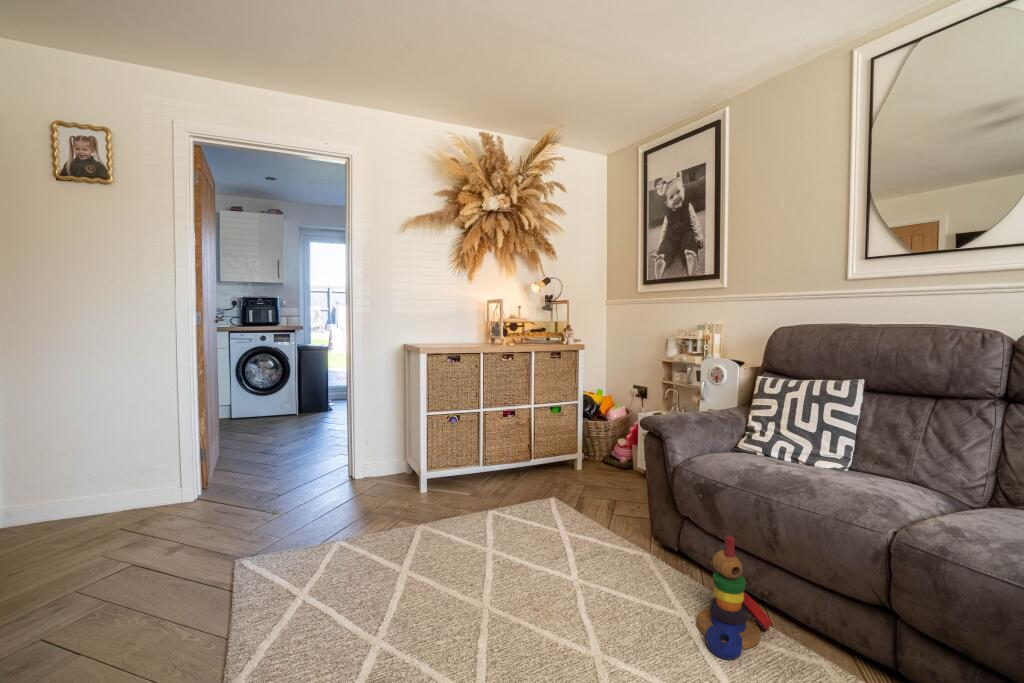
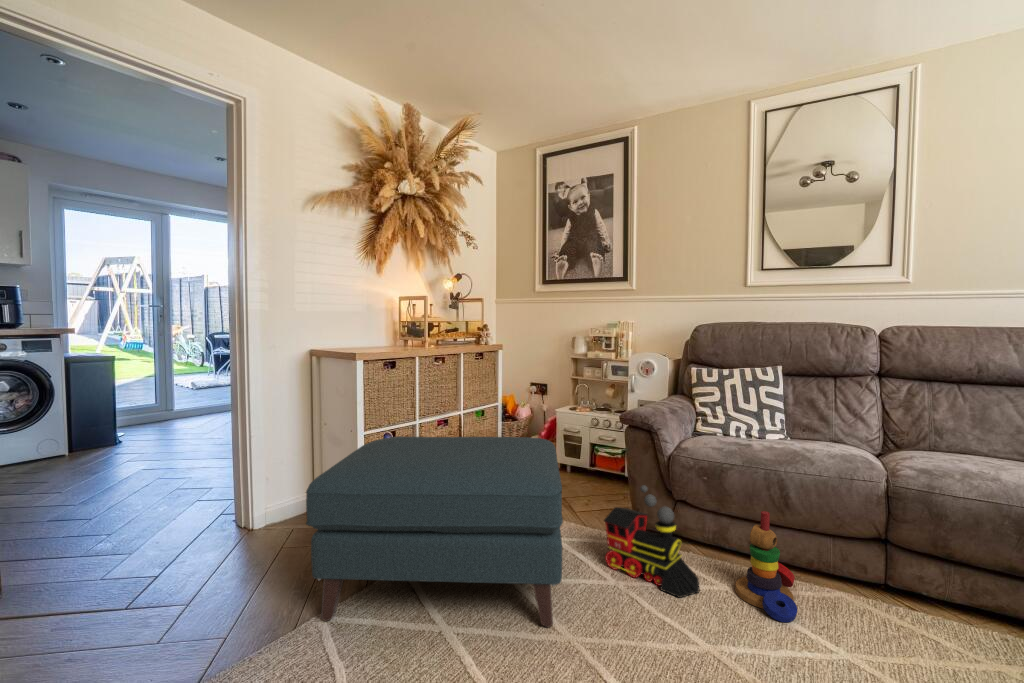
ottoman: none [333,419,563,595] -> present [306,436,563,627]
toy train: none [586,490,670,608] -> present [604,485,699,598]

